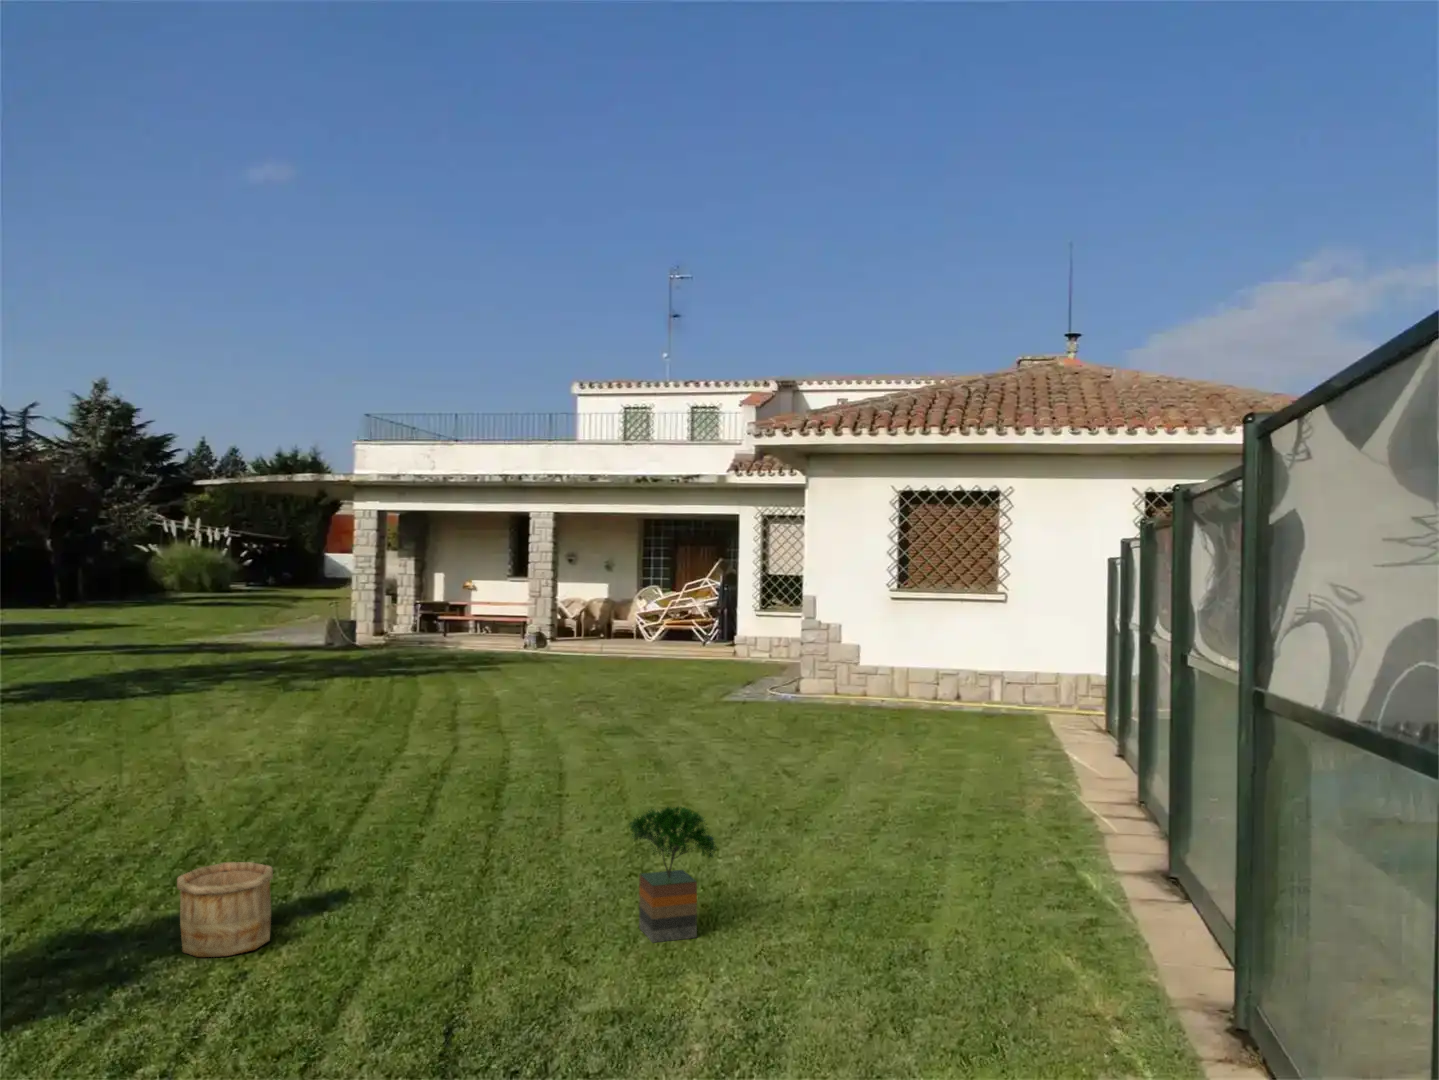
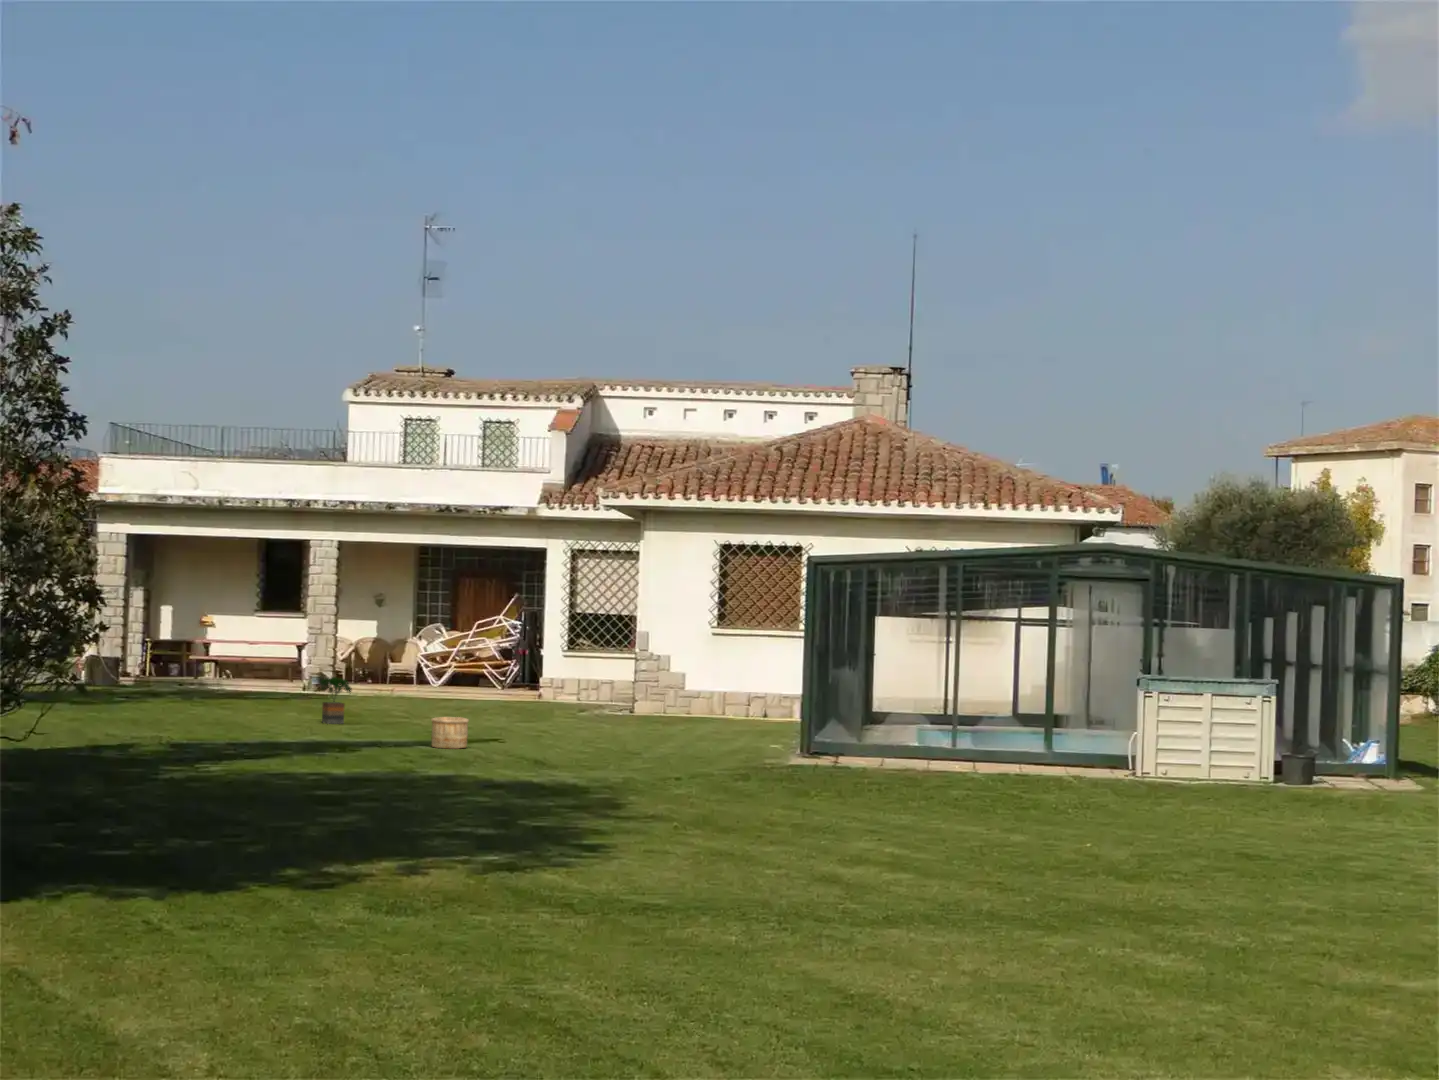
potted tree: present [629,807,717,942] -> present [321,677,352,724]

